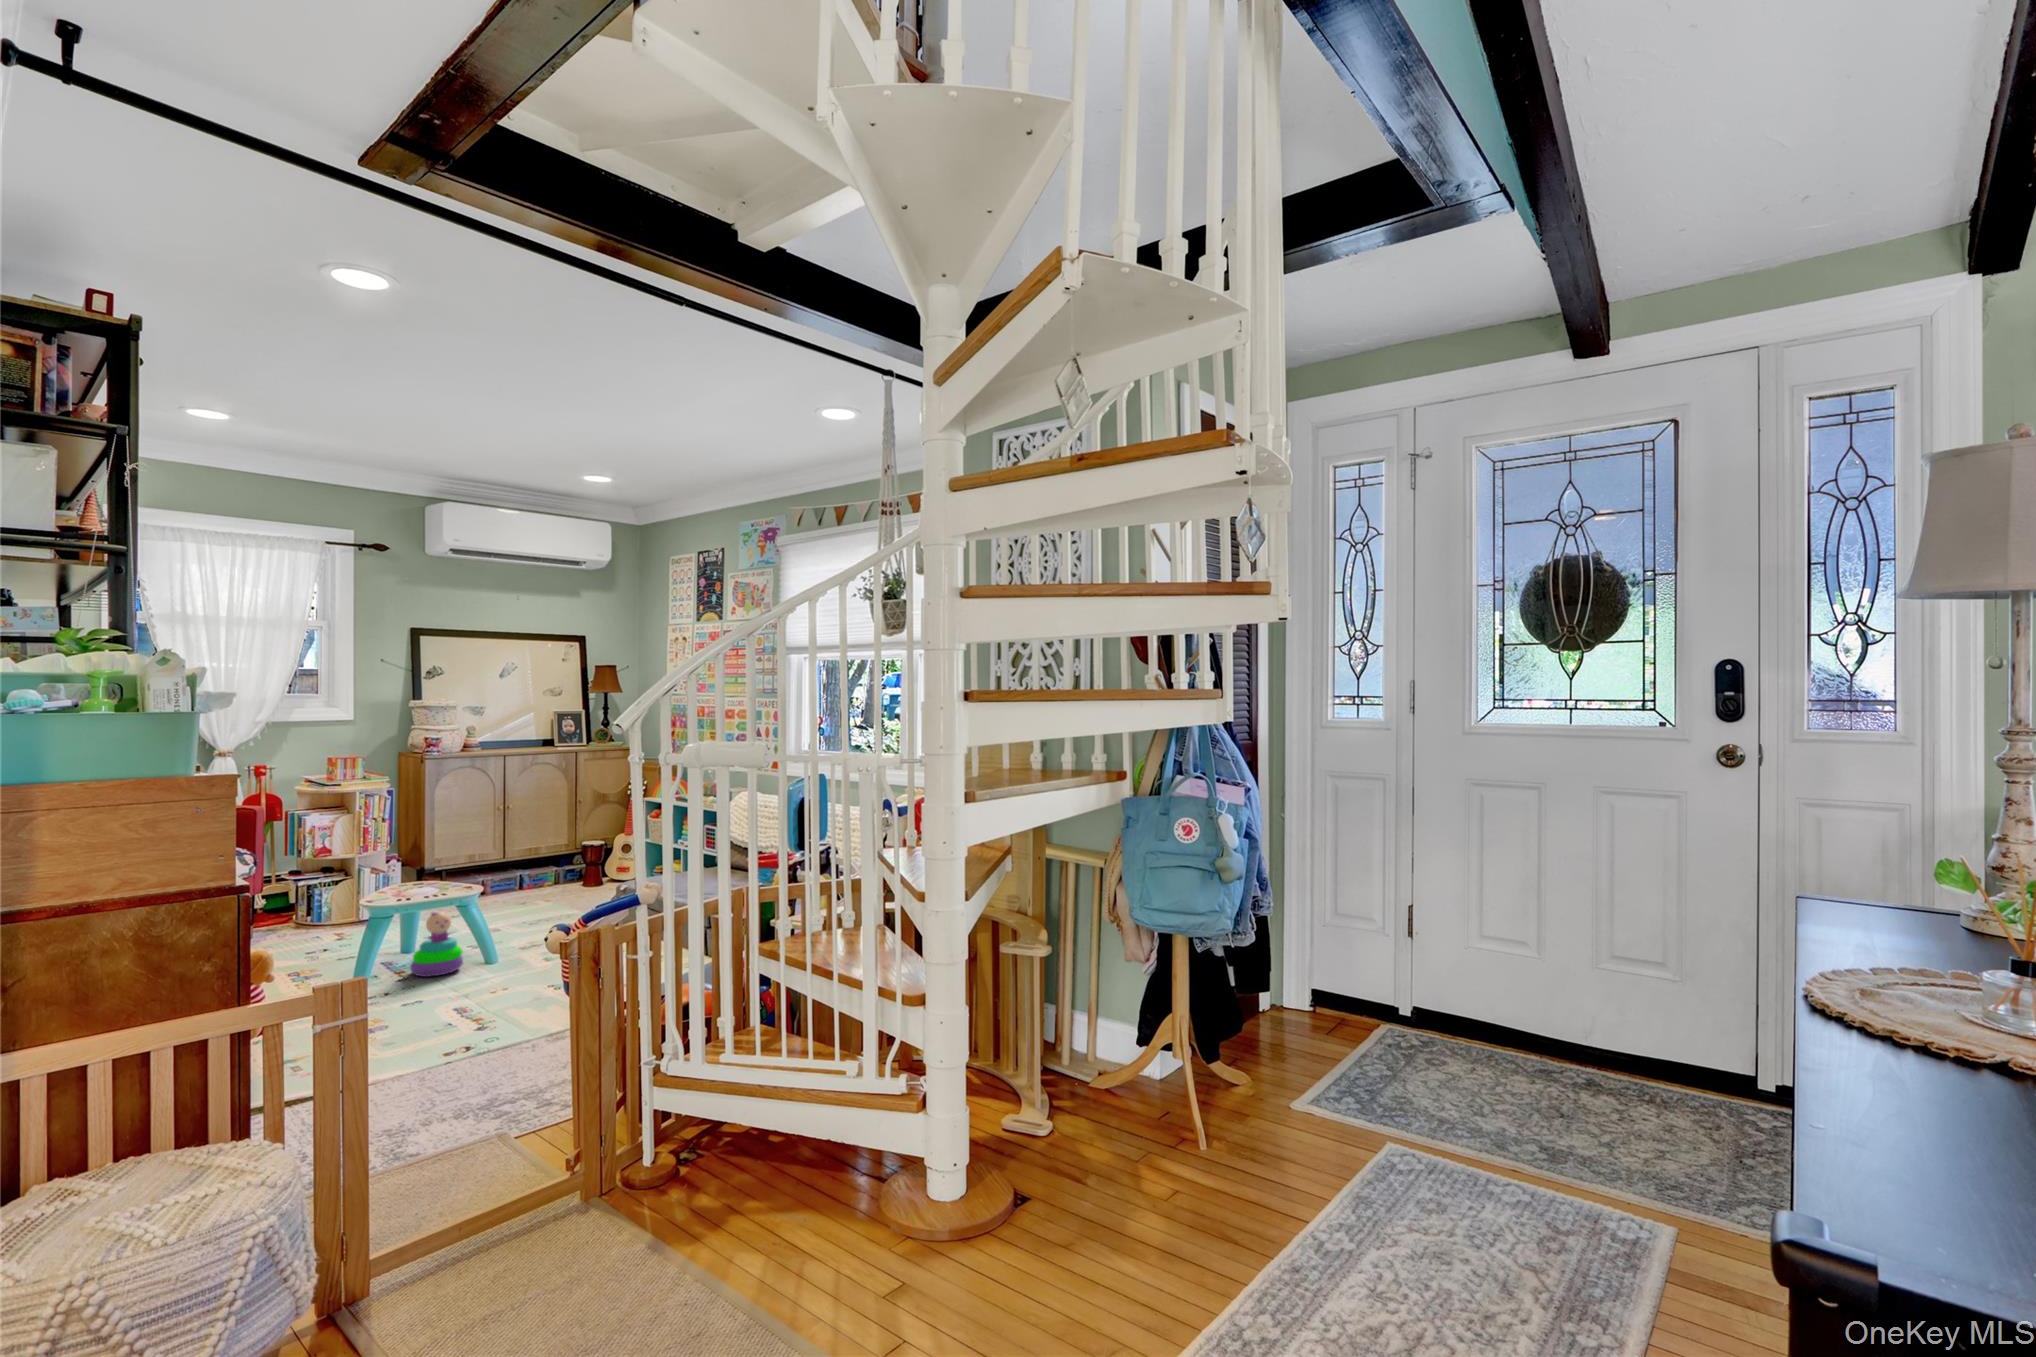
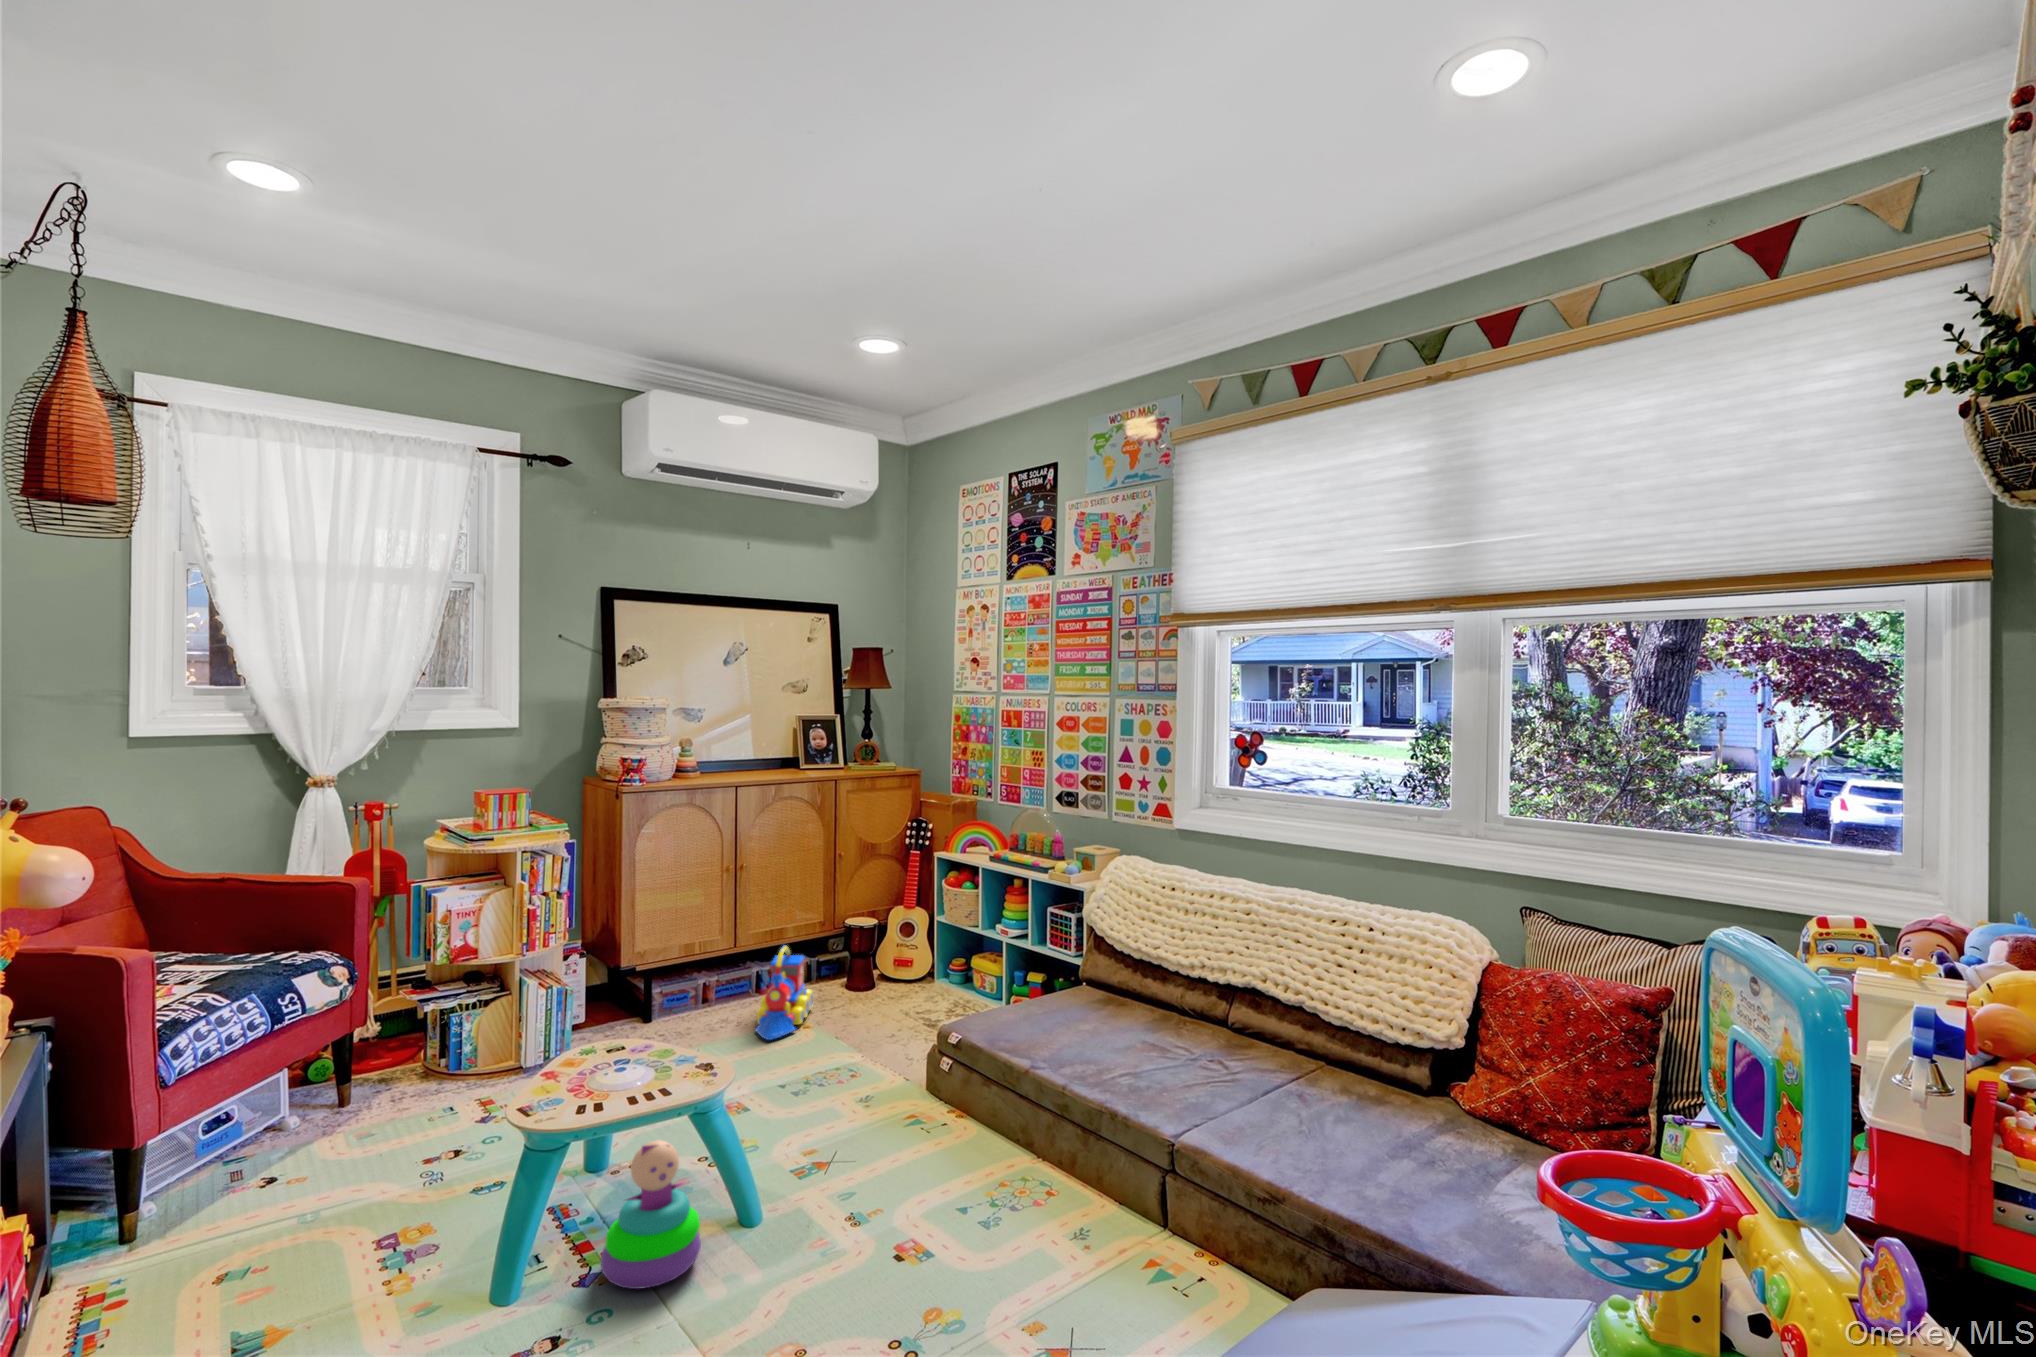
toy train: none [515,851,557,905] -> present [755,945,813,1040]

